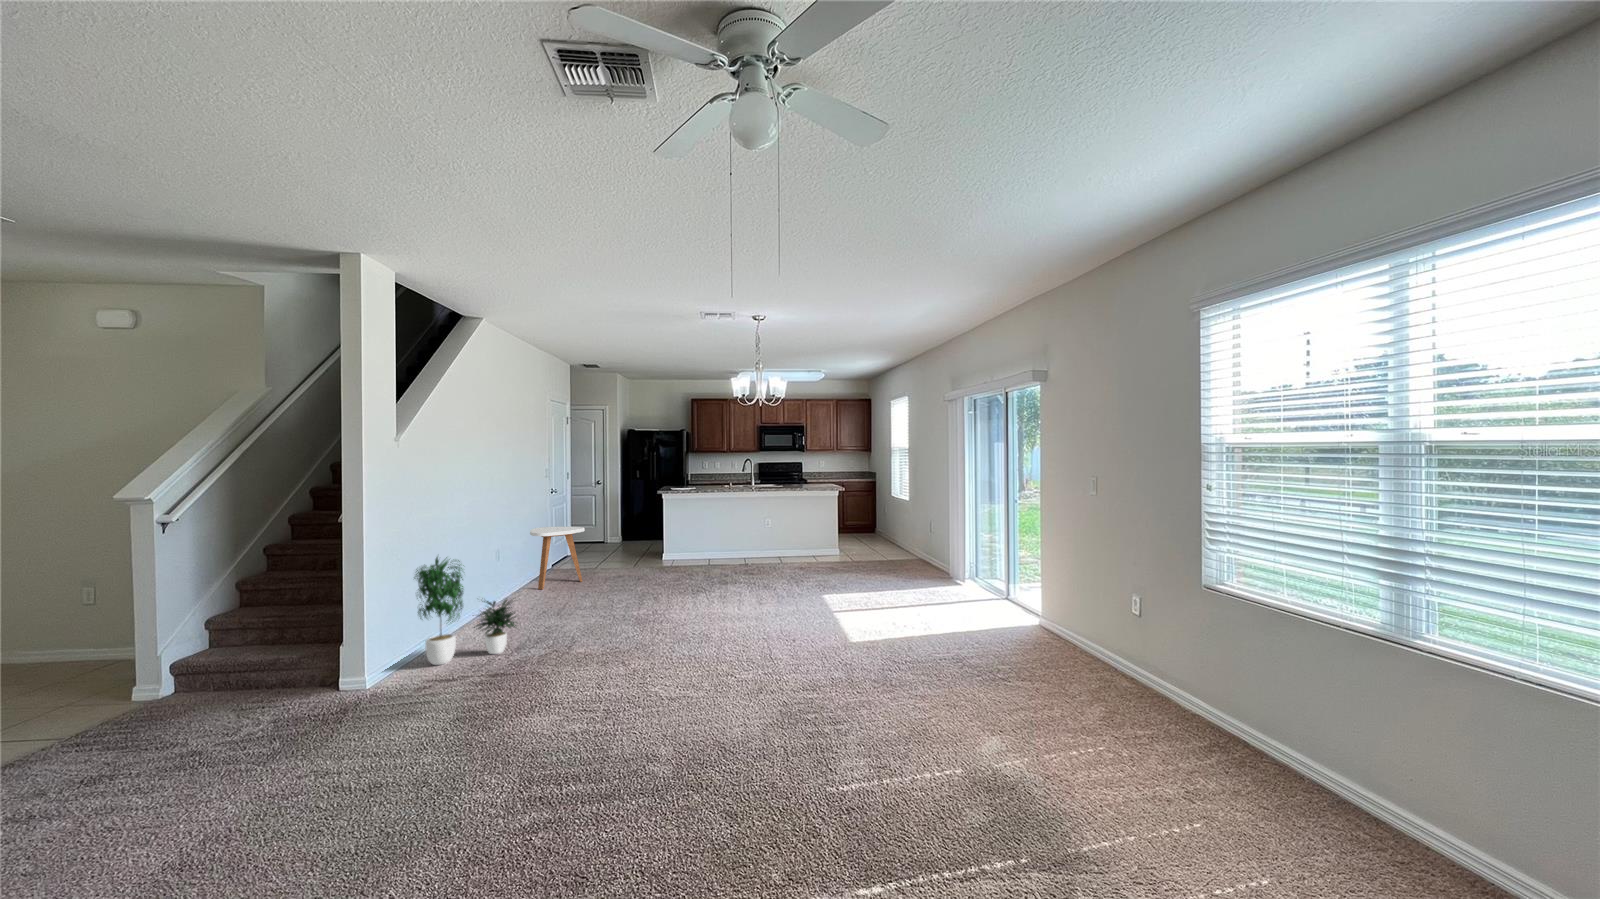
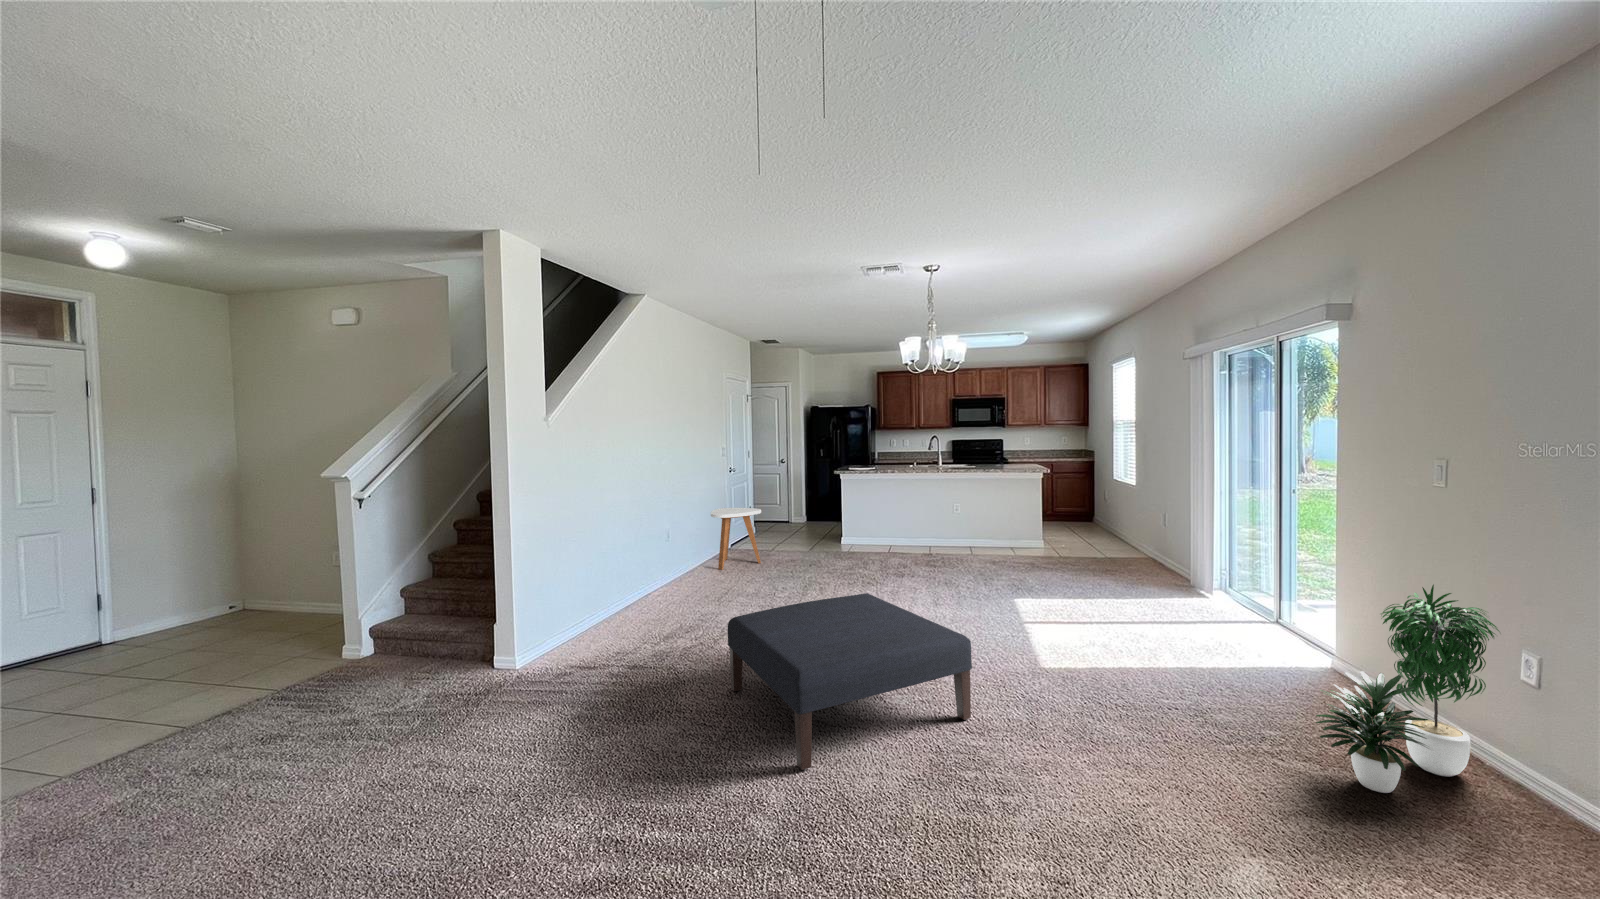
potted plant: present [414,557,516,665] -> present [1316,585,1500,793]
ottoman: none [588,592,806,734] -> present [728,593,972,770]

